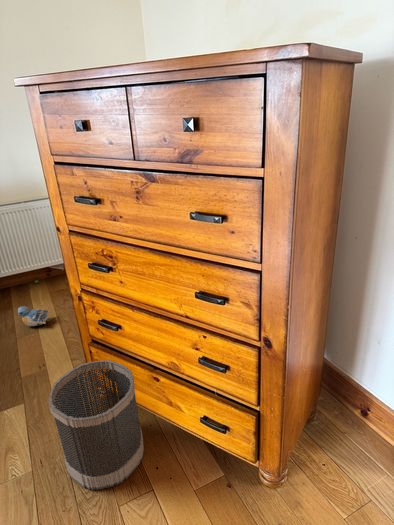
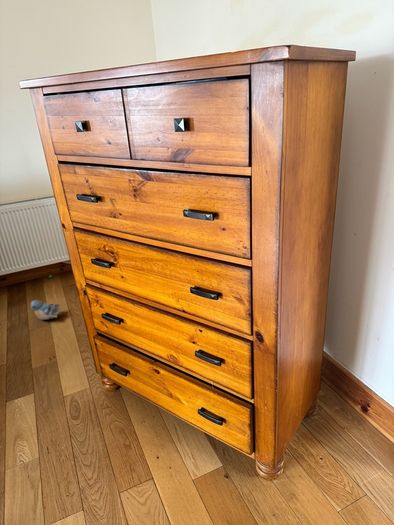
wastebasket: present [48,360,144,490] -> none [53,352,146,476]

